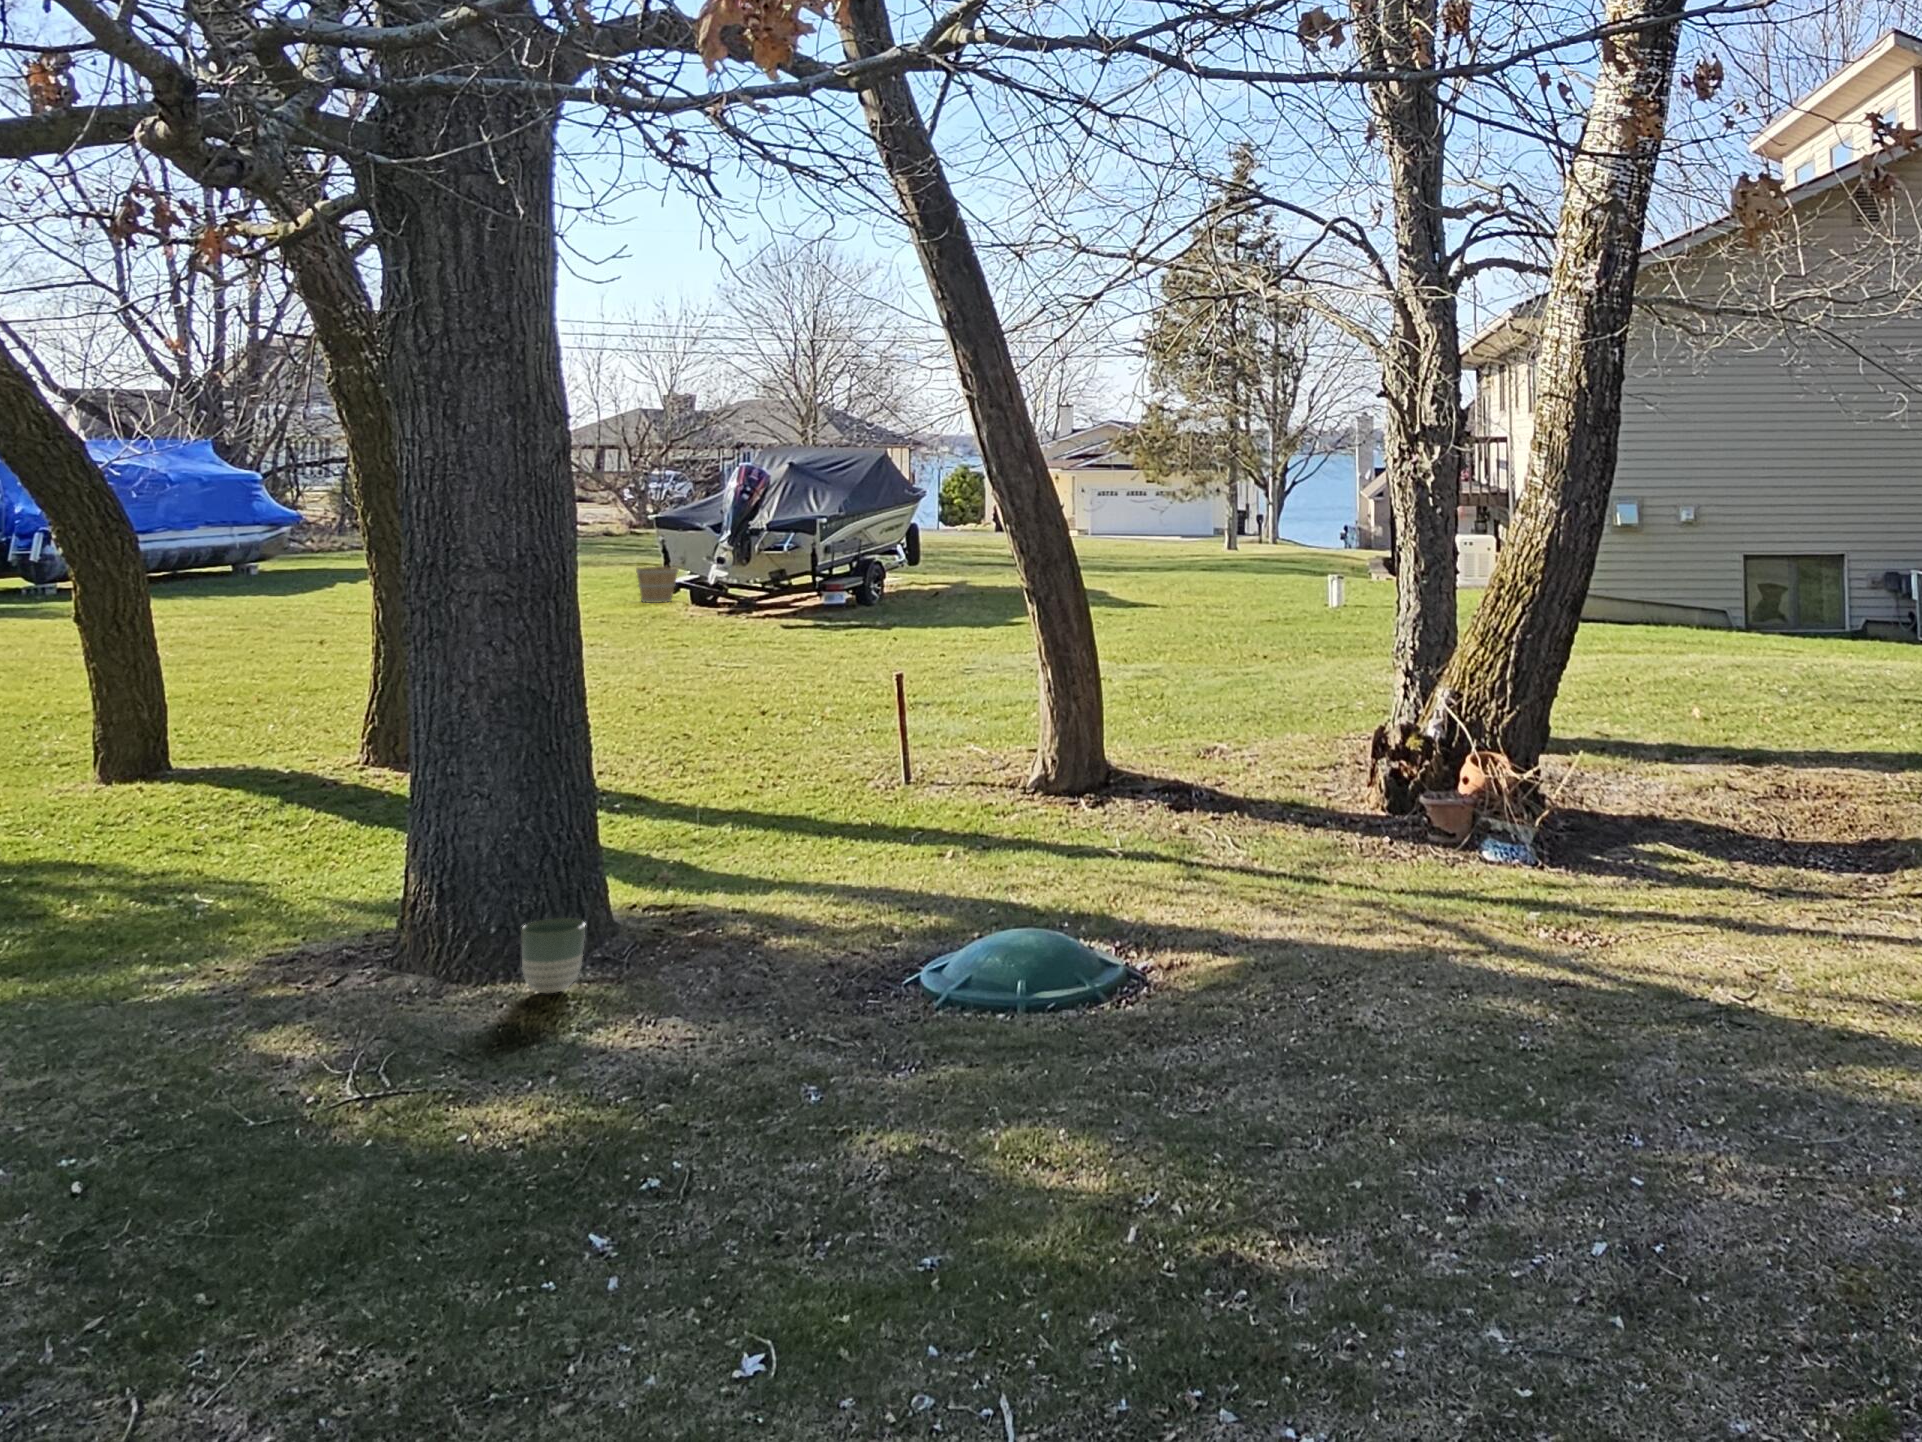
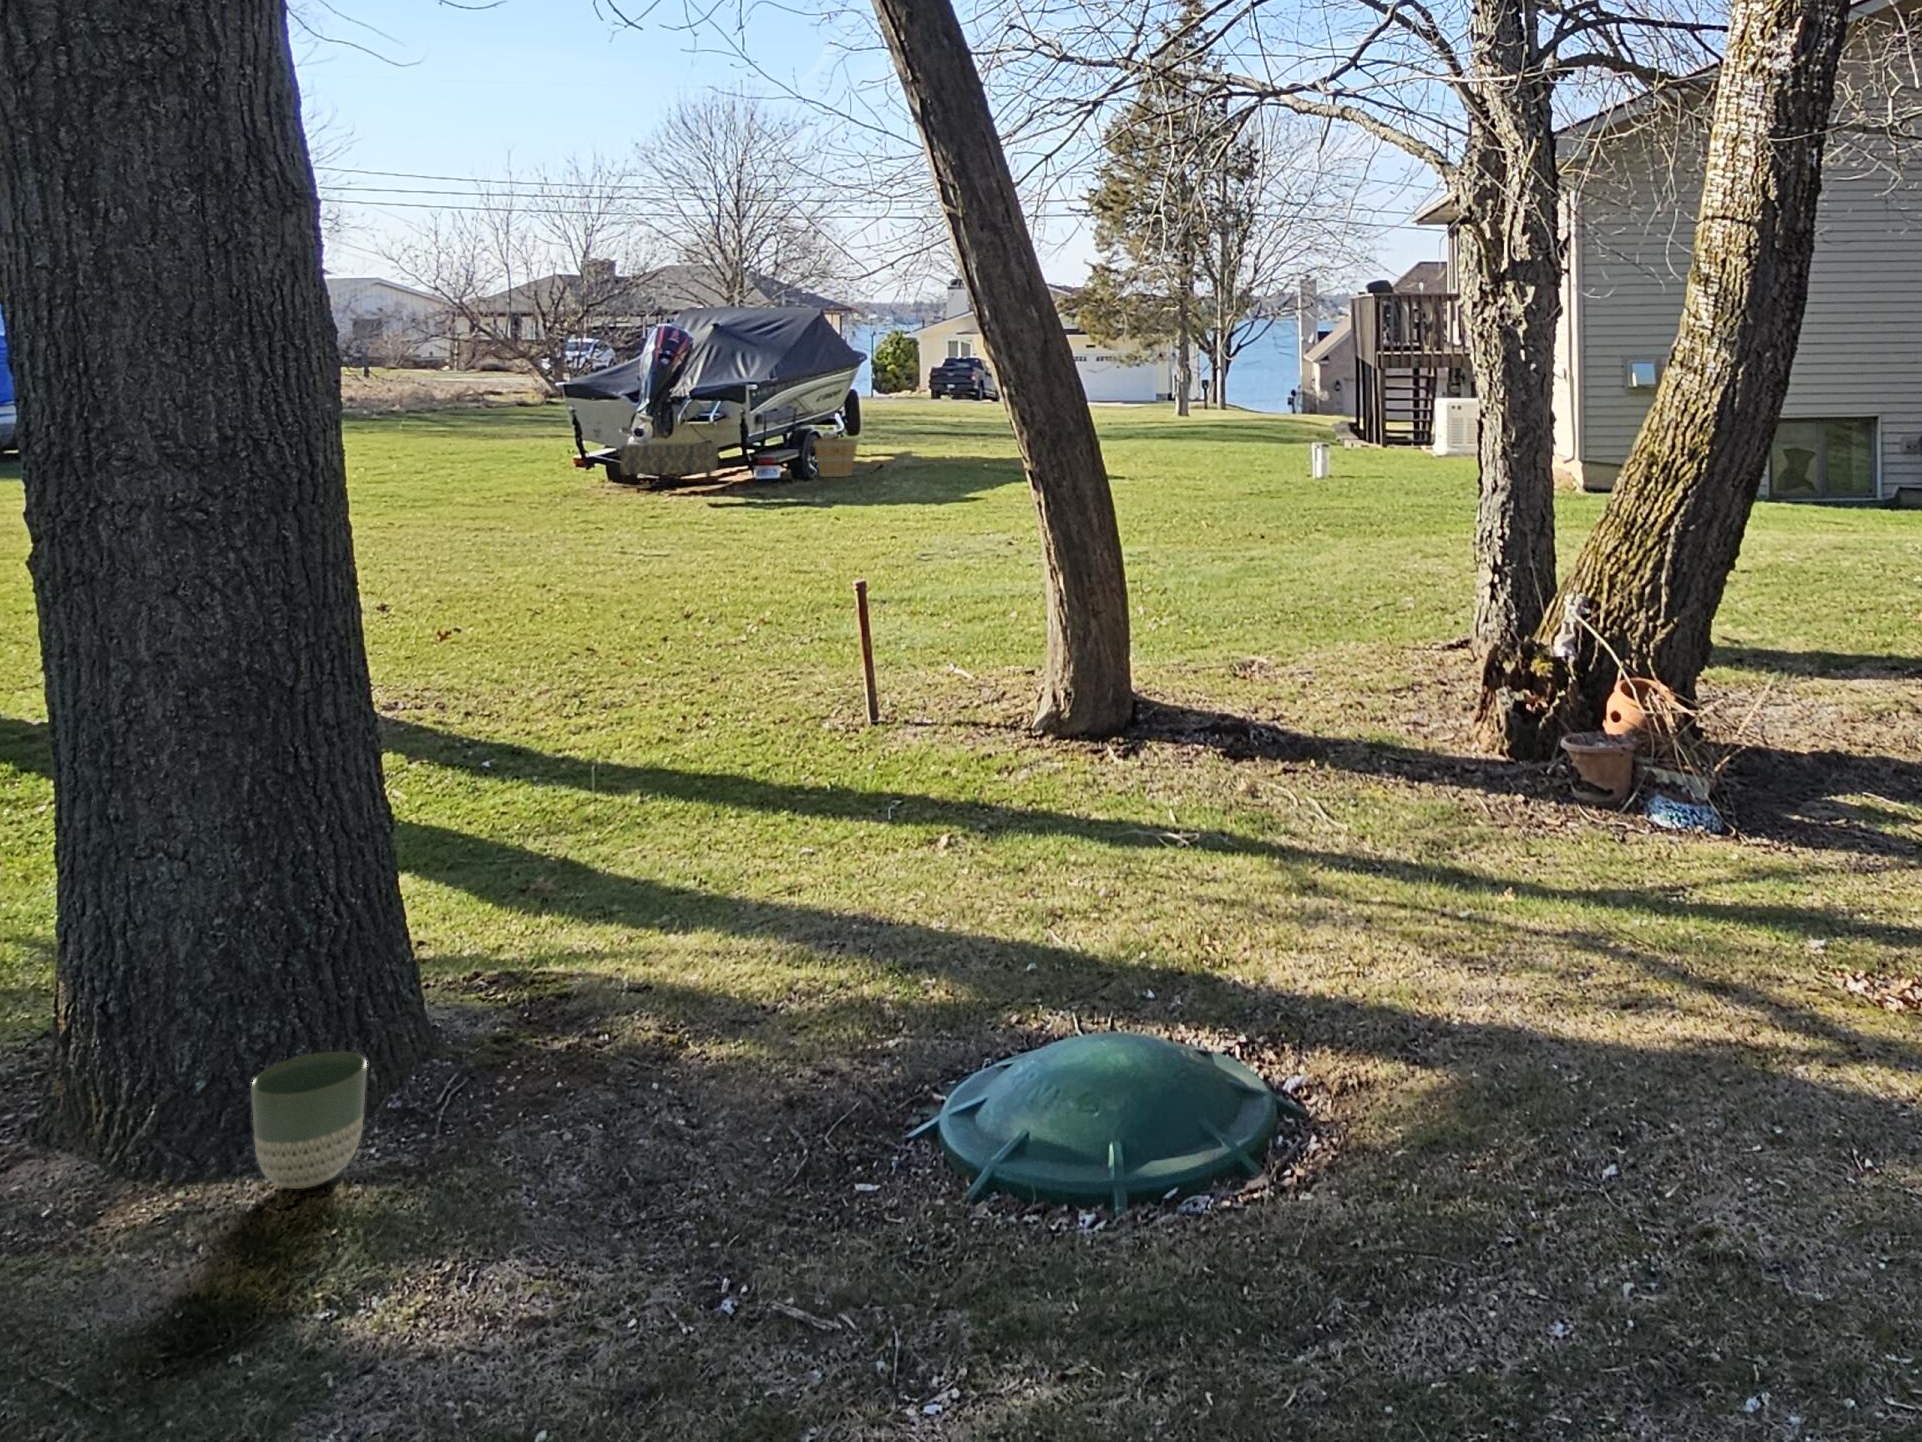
wooden bucket: present [636,566,679,603] -> present [813,438,858,477]
bench: none [703,570,792,611] -> present [620,443,718,487]

